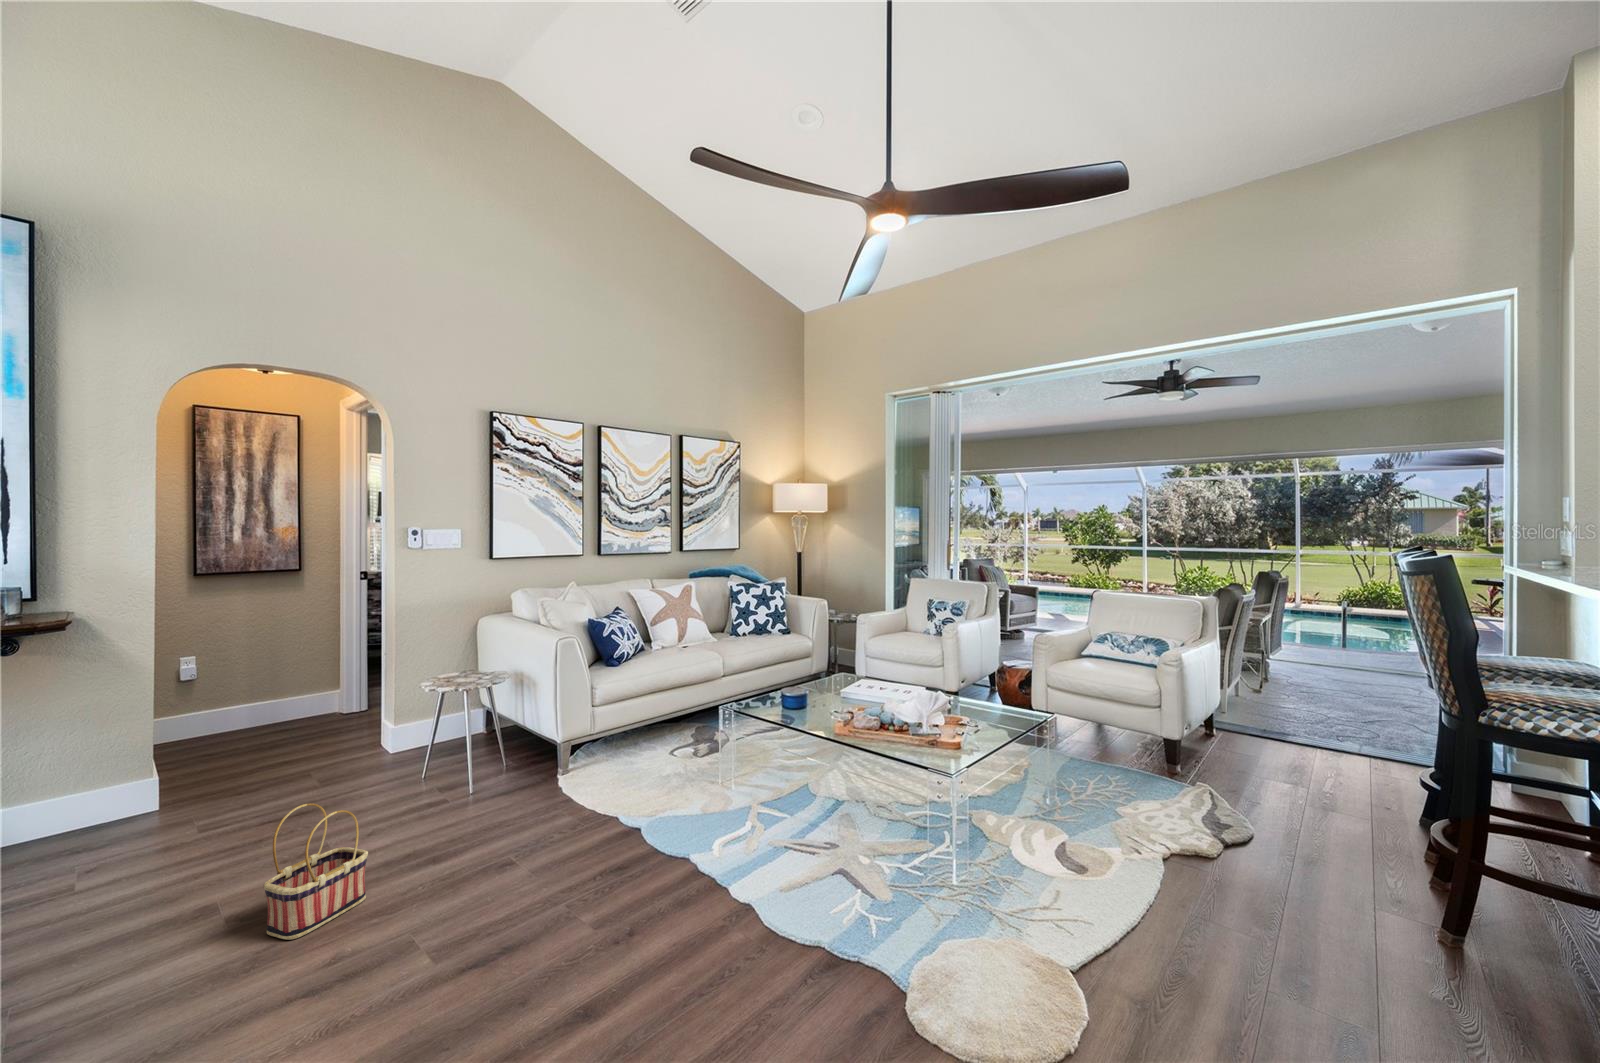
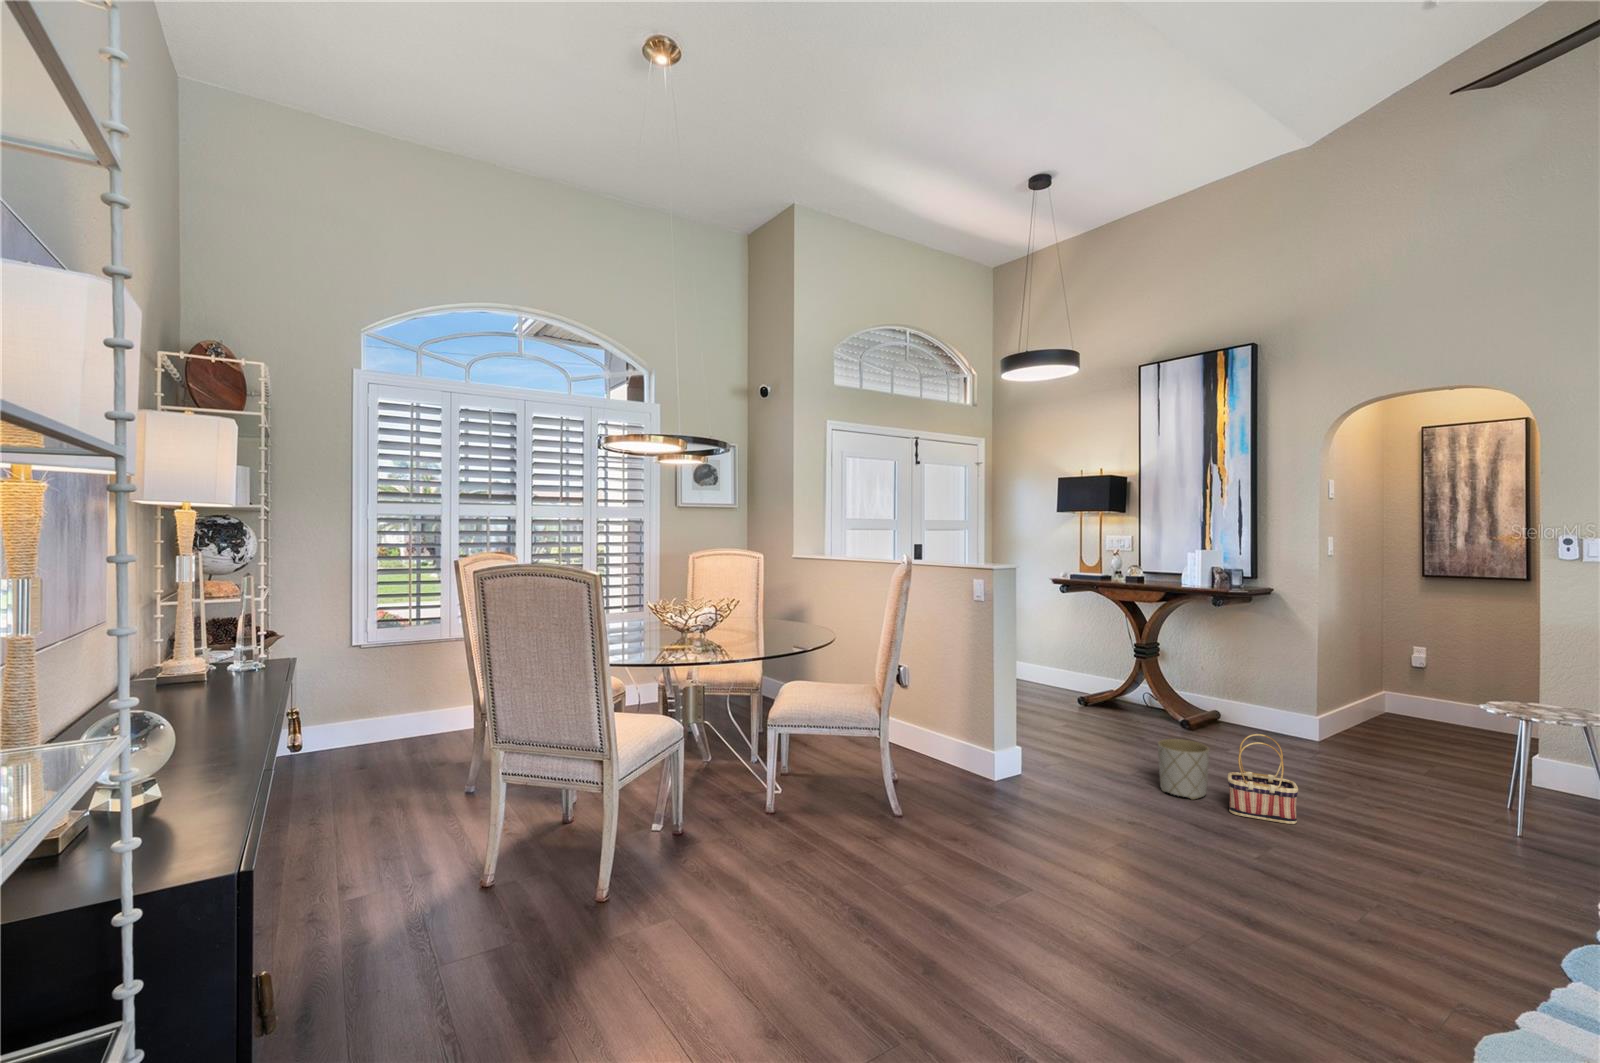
planter: none [111,868,221,994] -> present [1158,739,1209,800]

